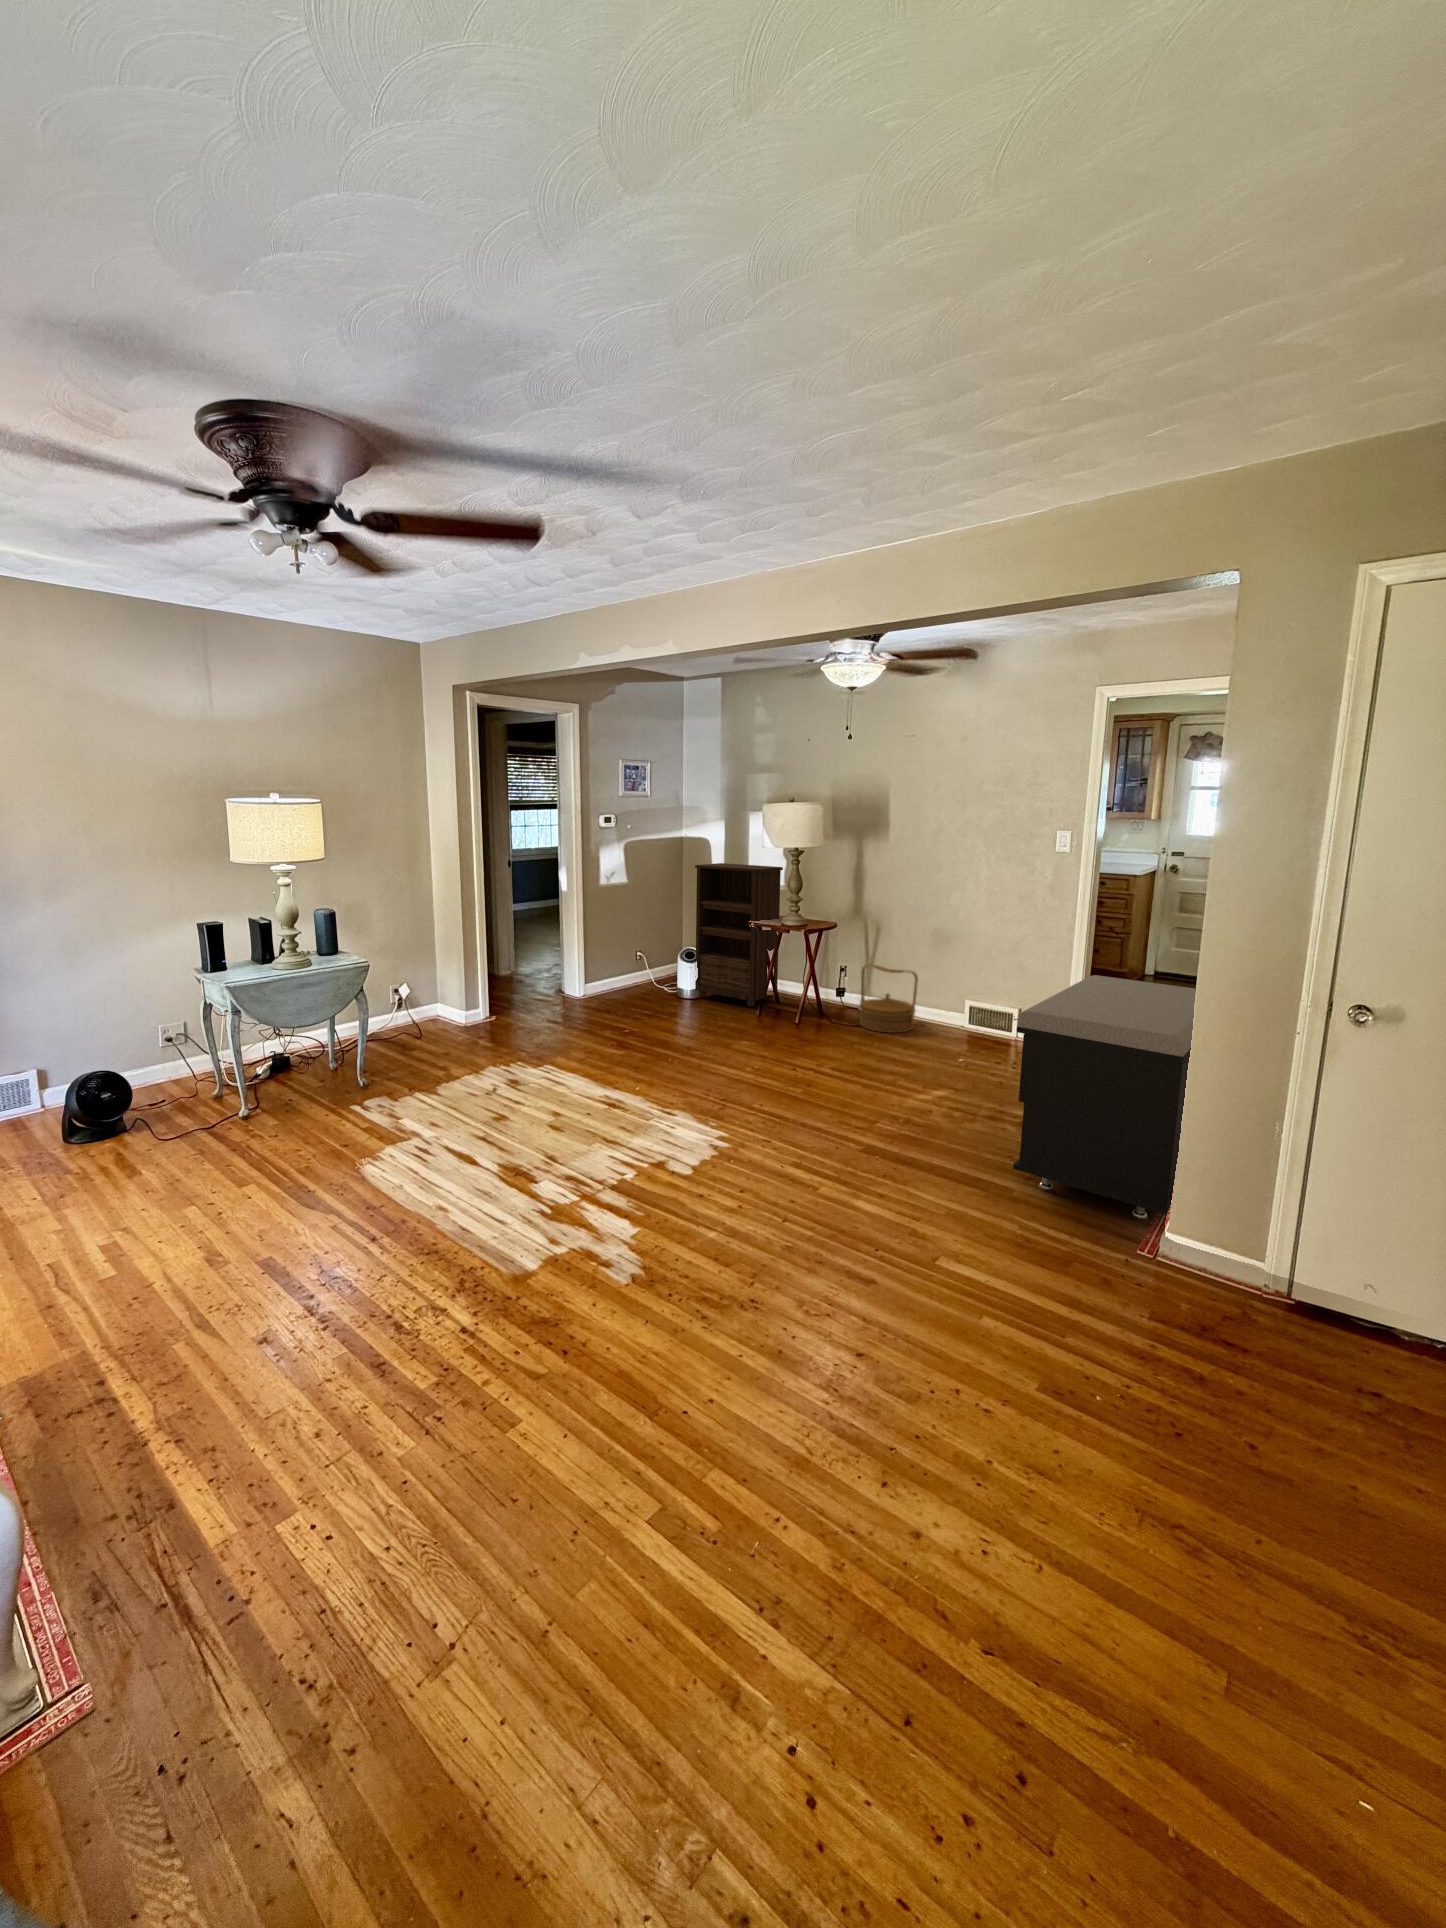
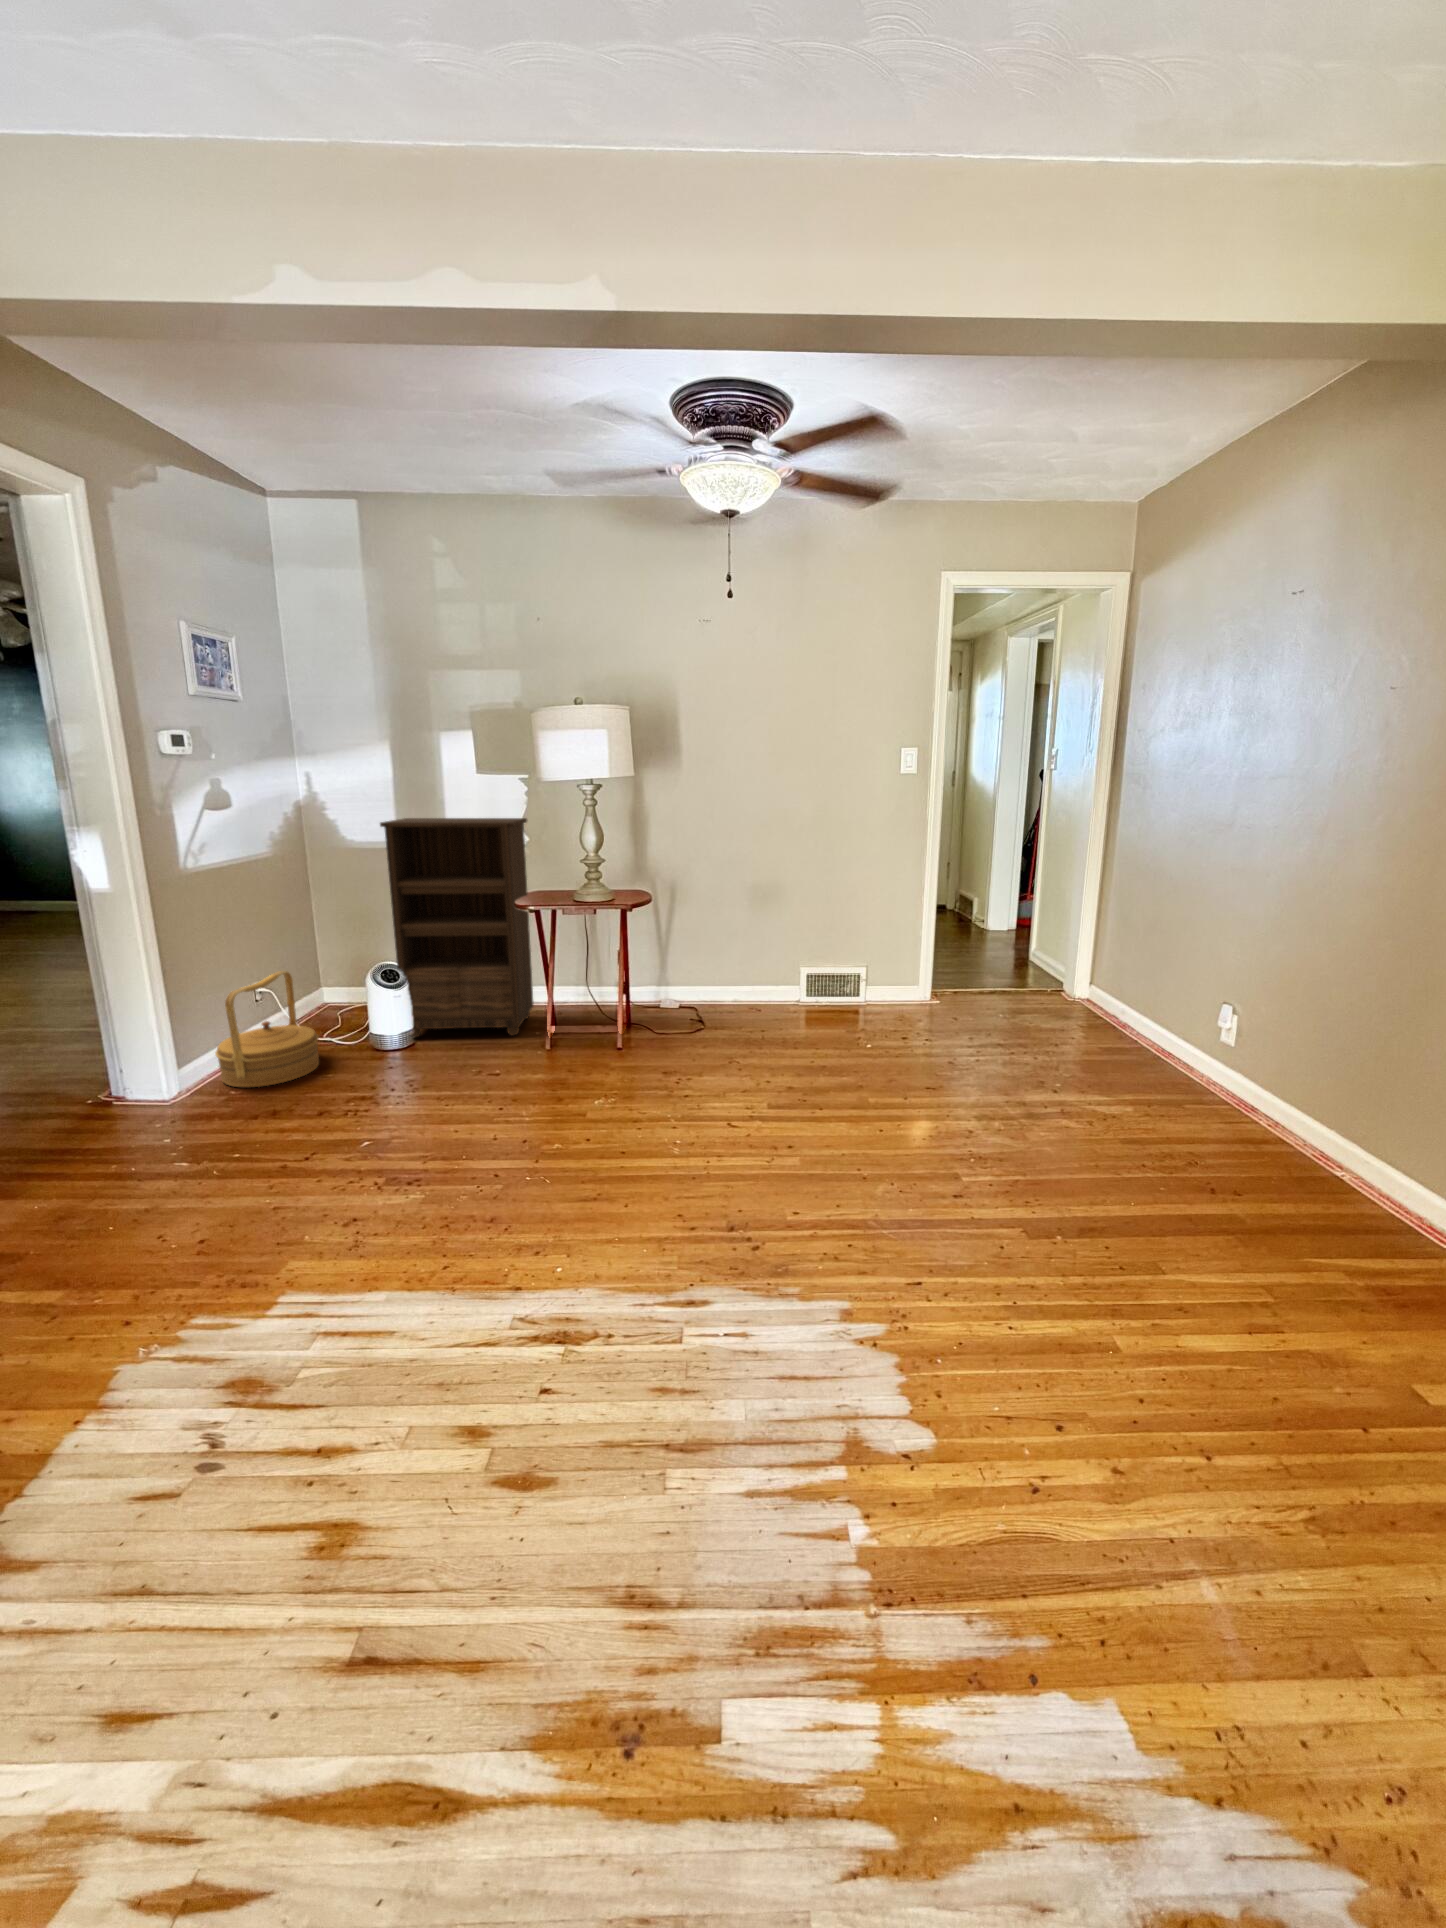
woven basket: present [859,964,918,1033] -> present [215,971,319,1087]
storage bench: present [1013,975,1195,1219] -> none [1072,917,1421,1197]

